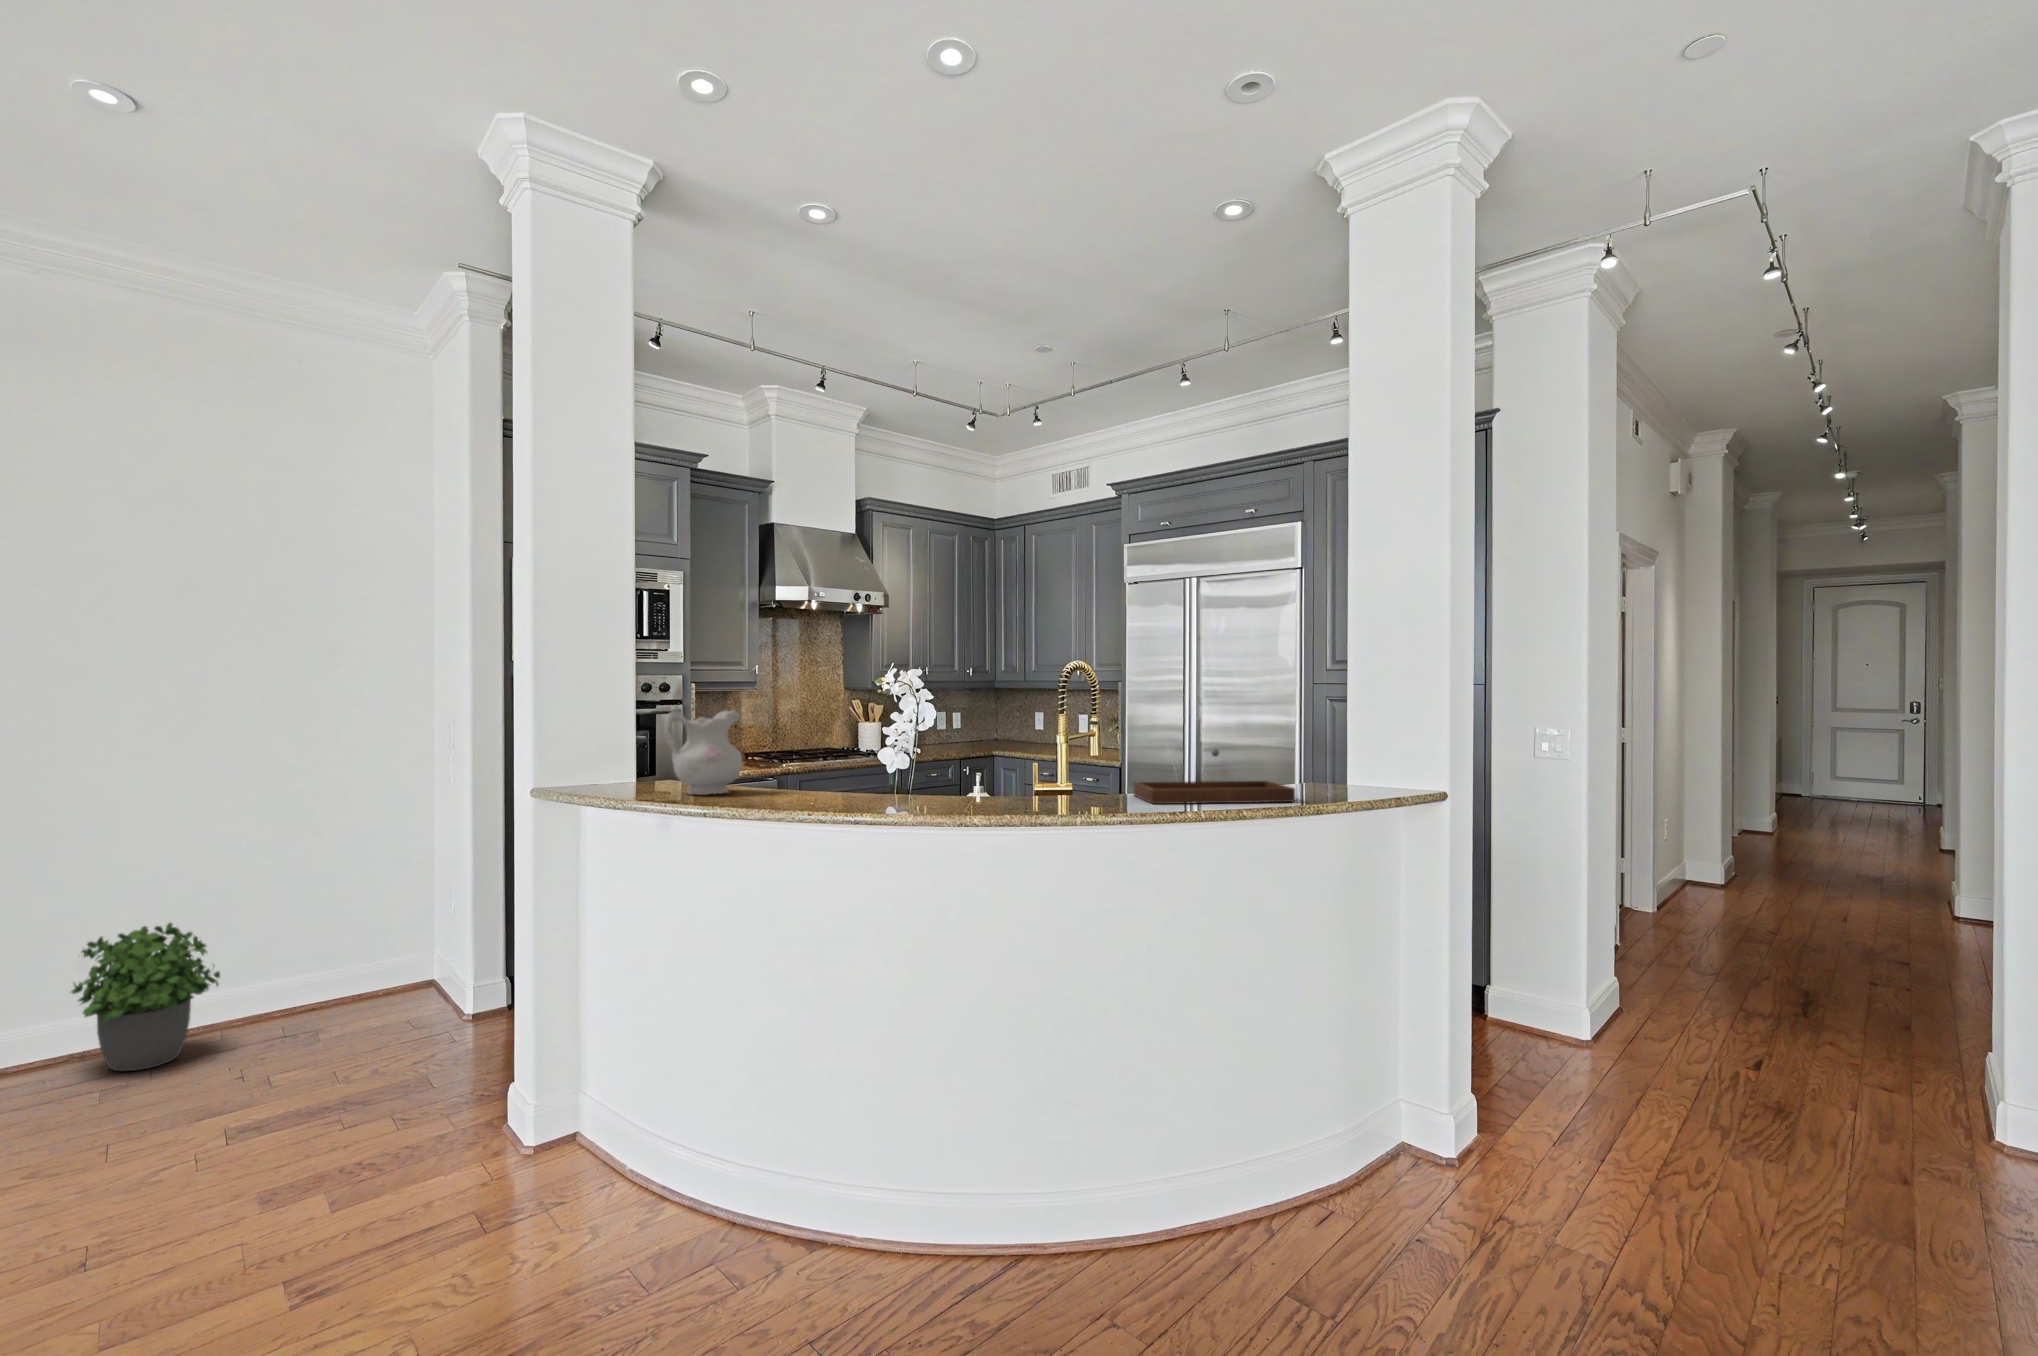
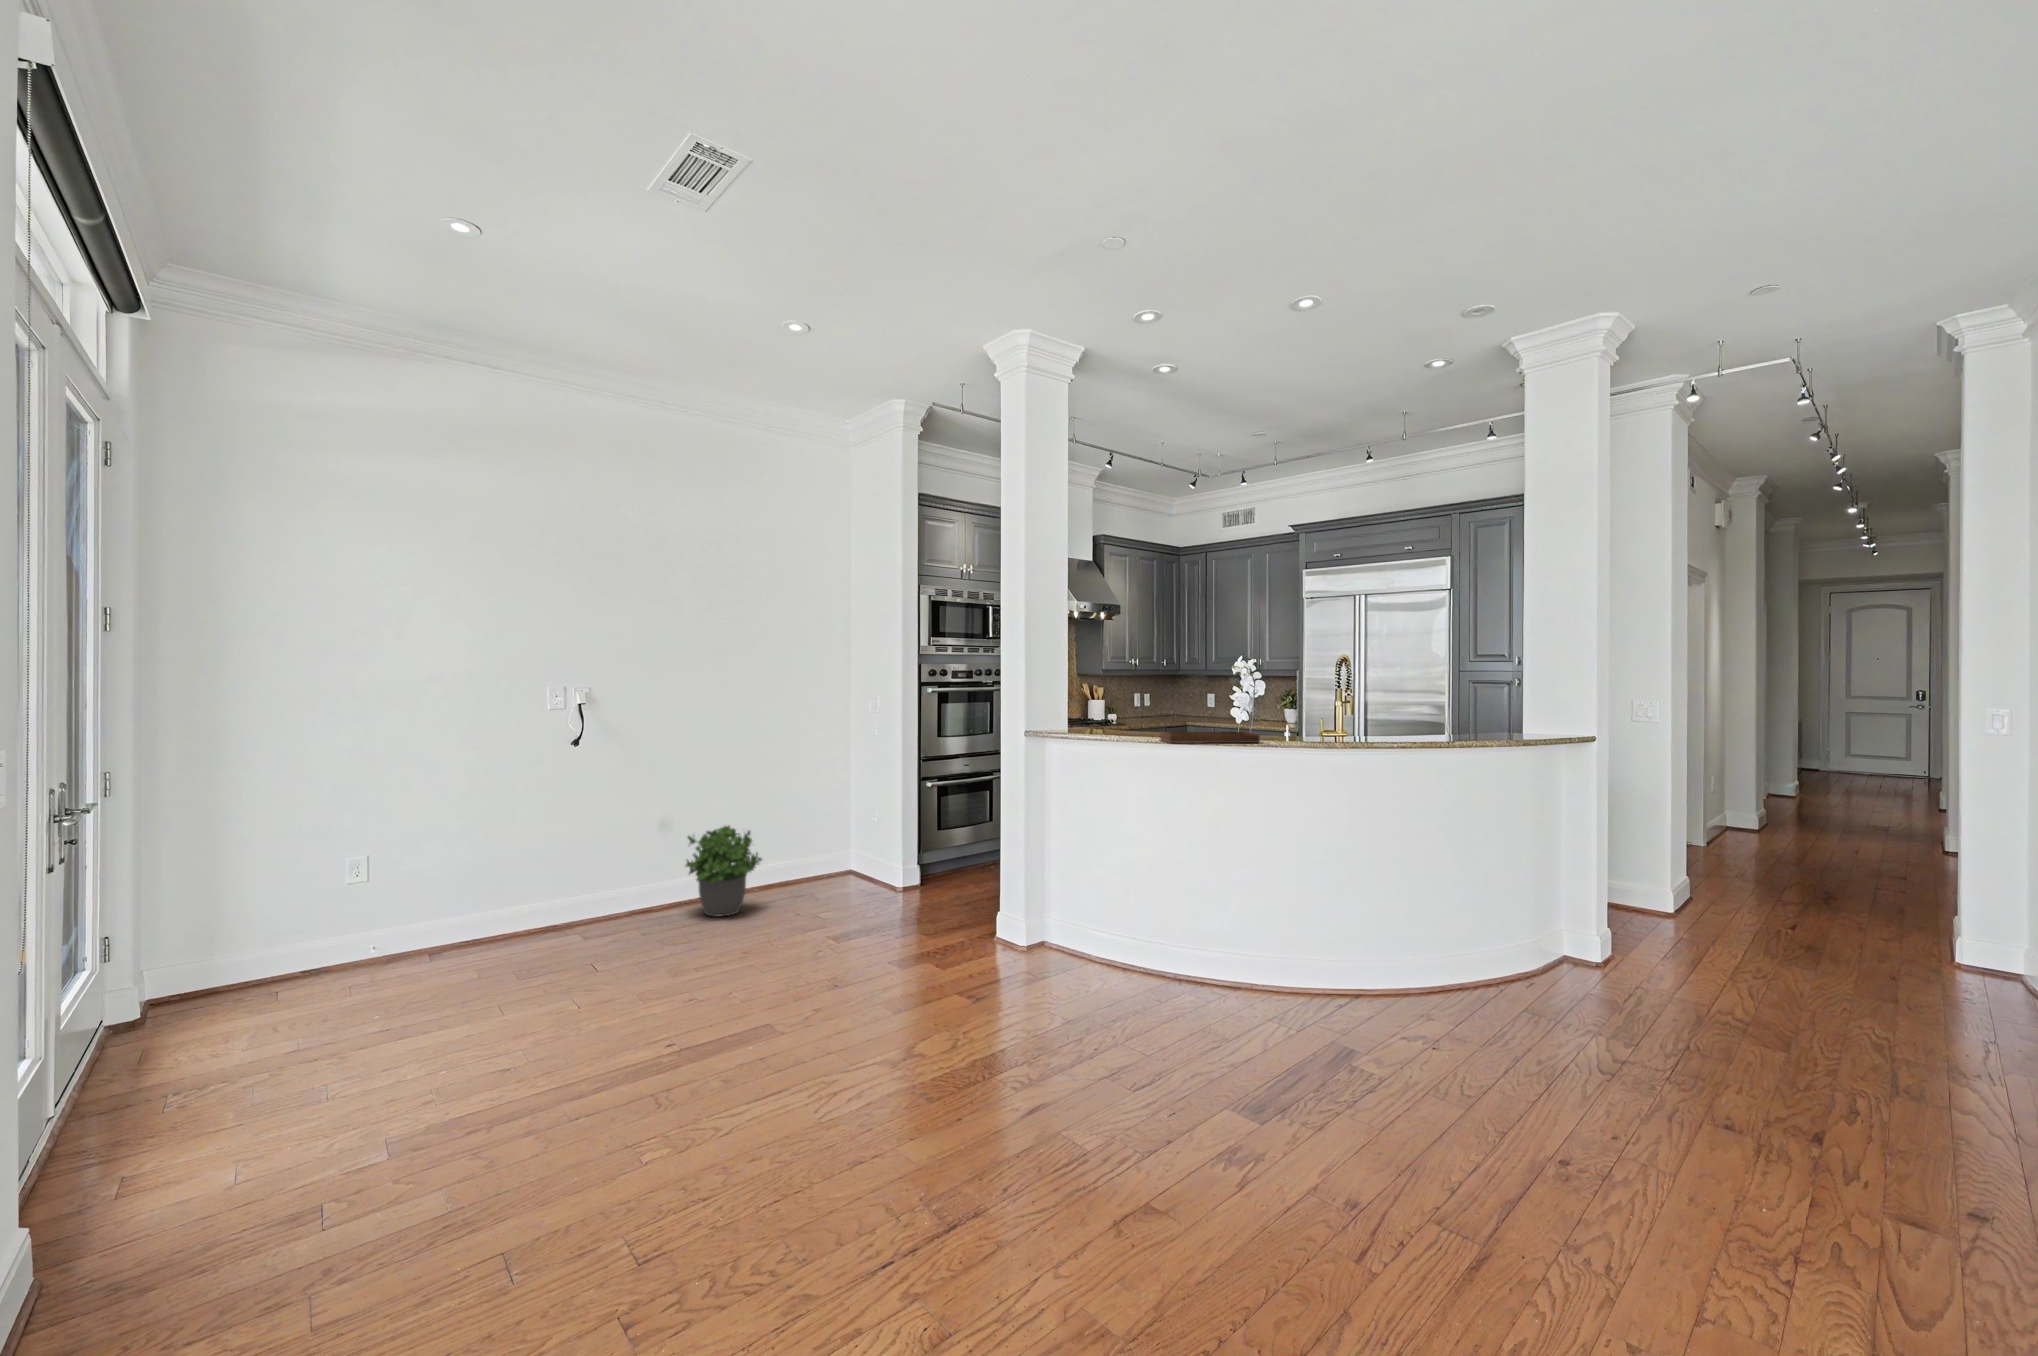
ceramic pitcher: present [664,709,742,795] -> none [1107,686,1149,738]
tray: present [1133,749,1295,804] -> present [1160,711,1260,743]

